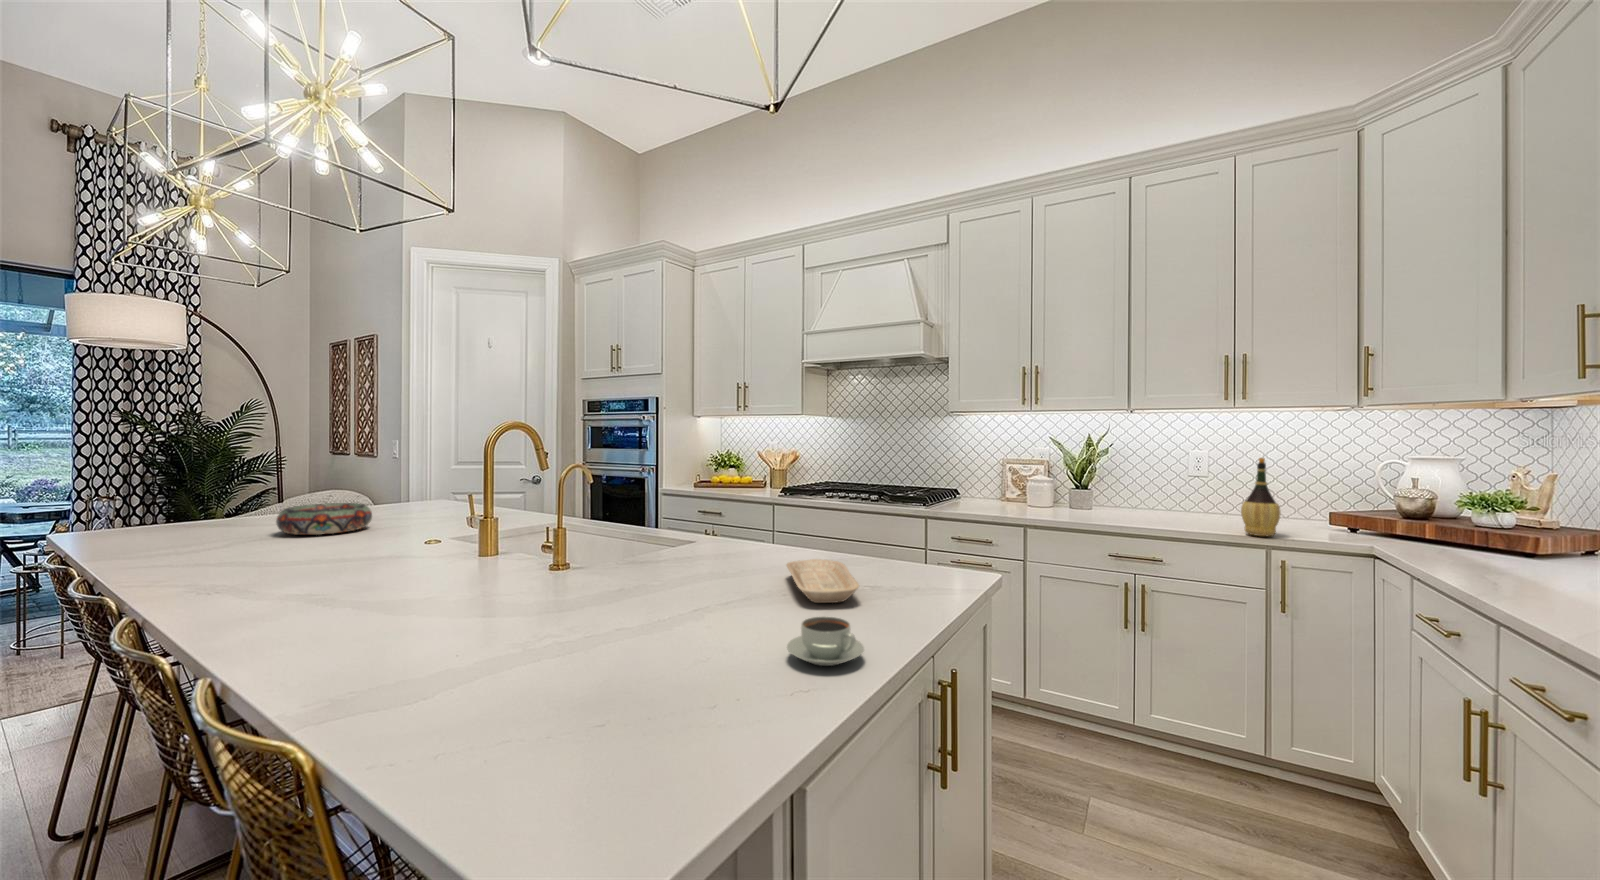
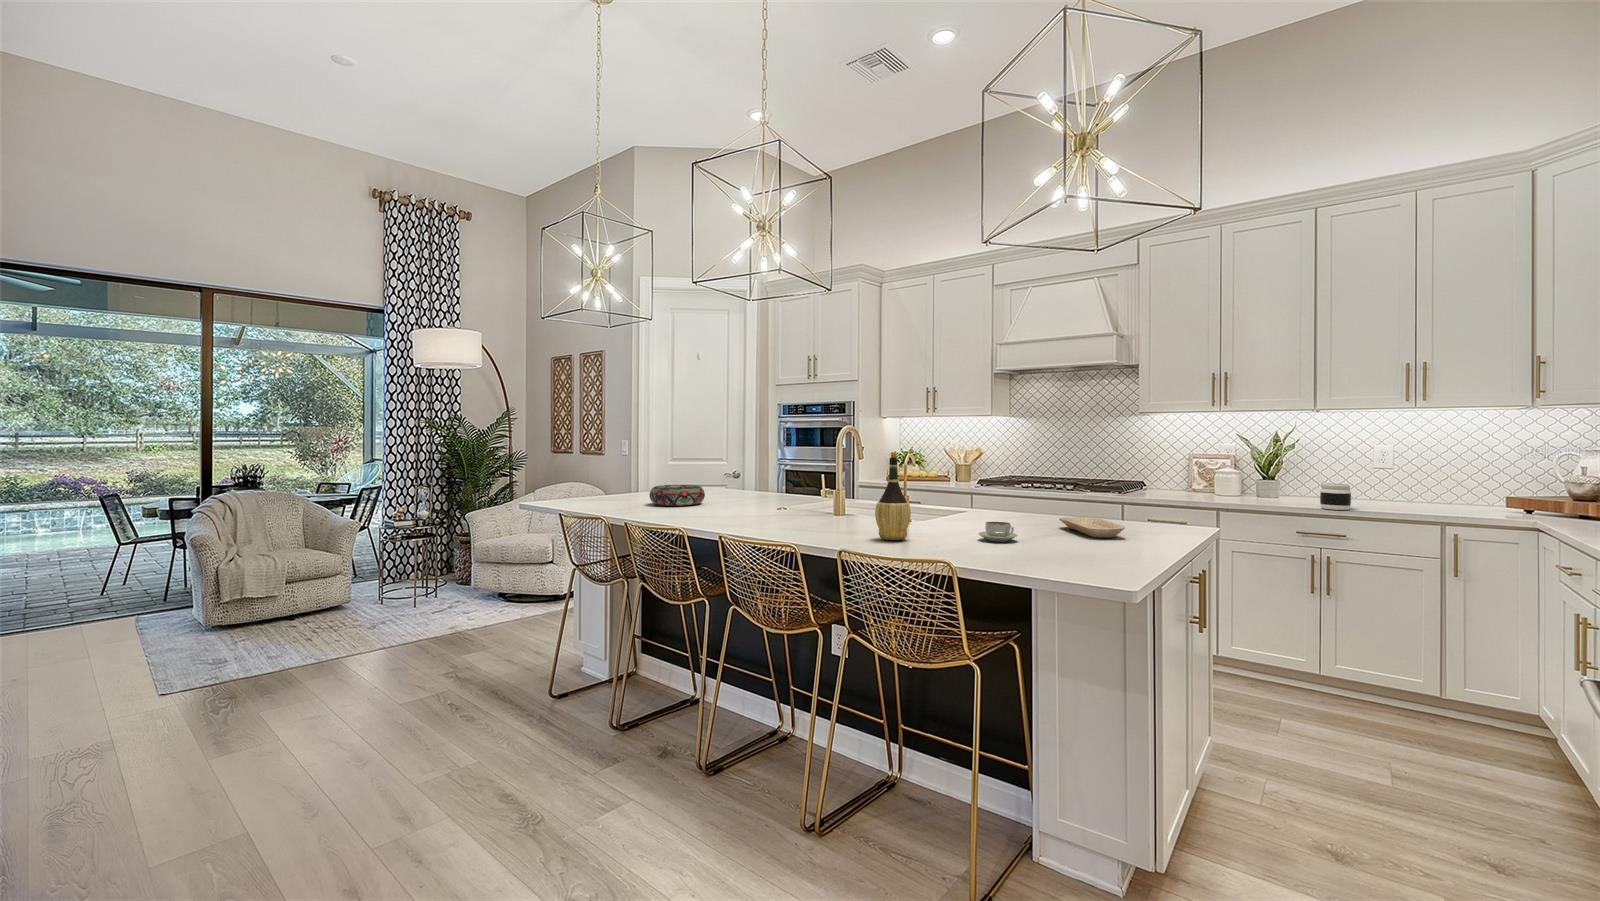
wine bottle: present [1241,458,1281,536] -> present [875,452,911,540]
jar: none [1135,497,1168,528] -> present [1320,483,1351,510]
coffee cup: present [787,616,864,666] -> present [978,522,1018,542]

